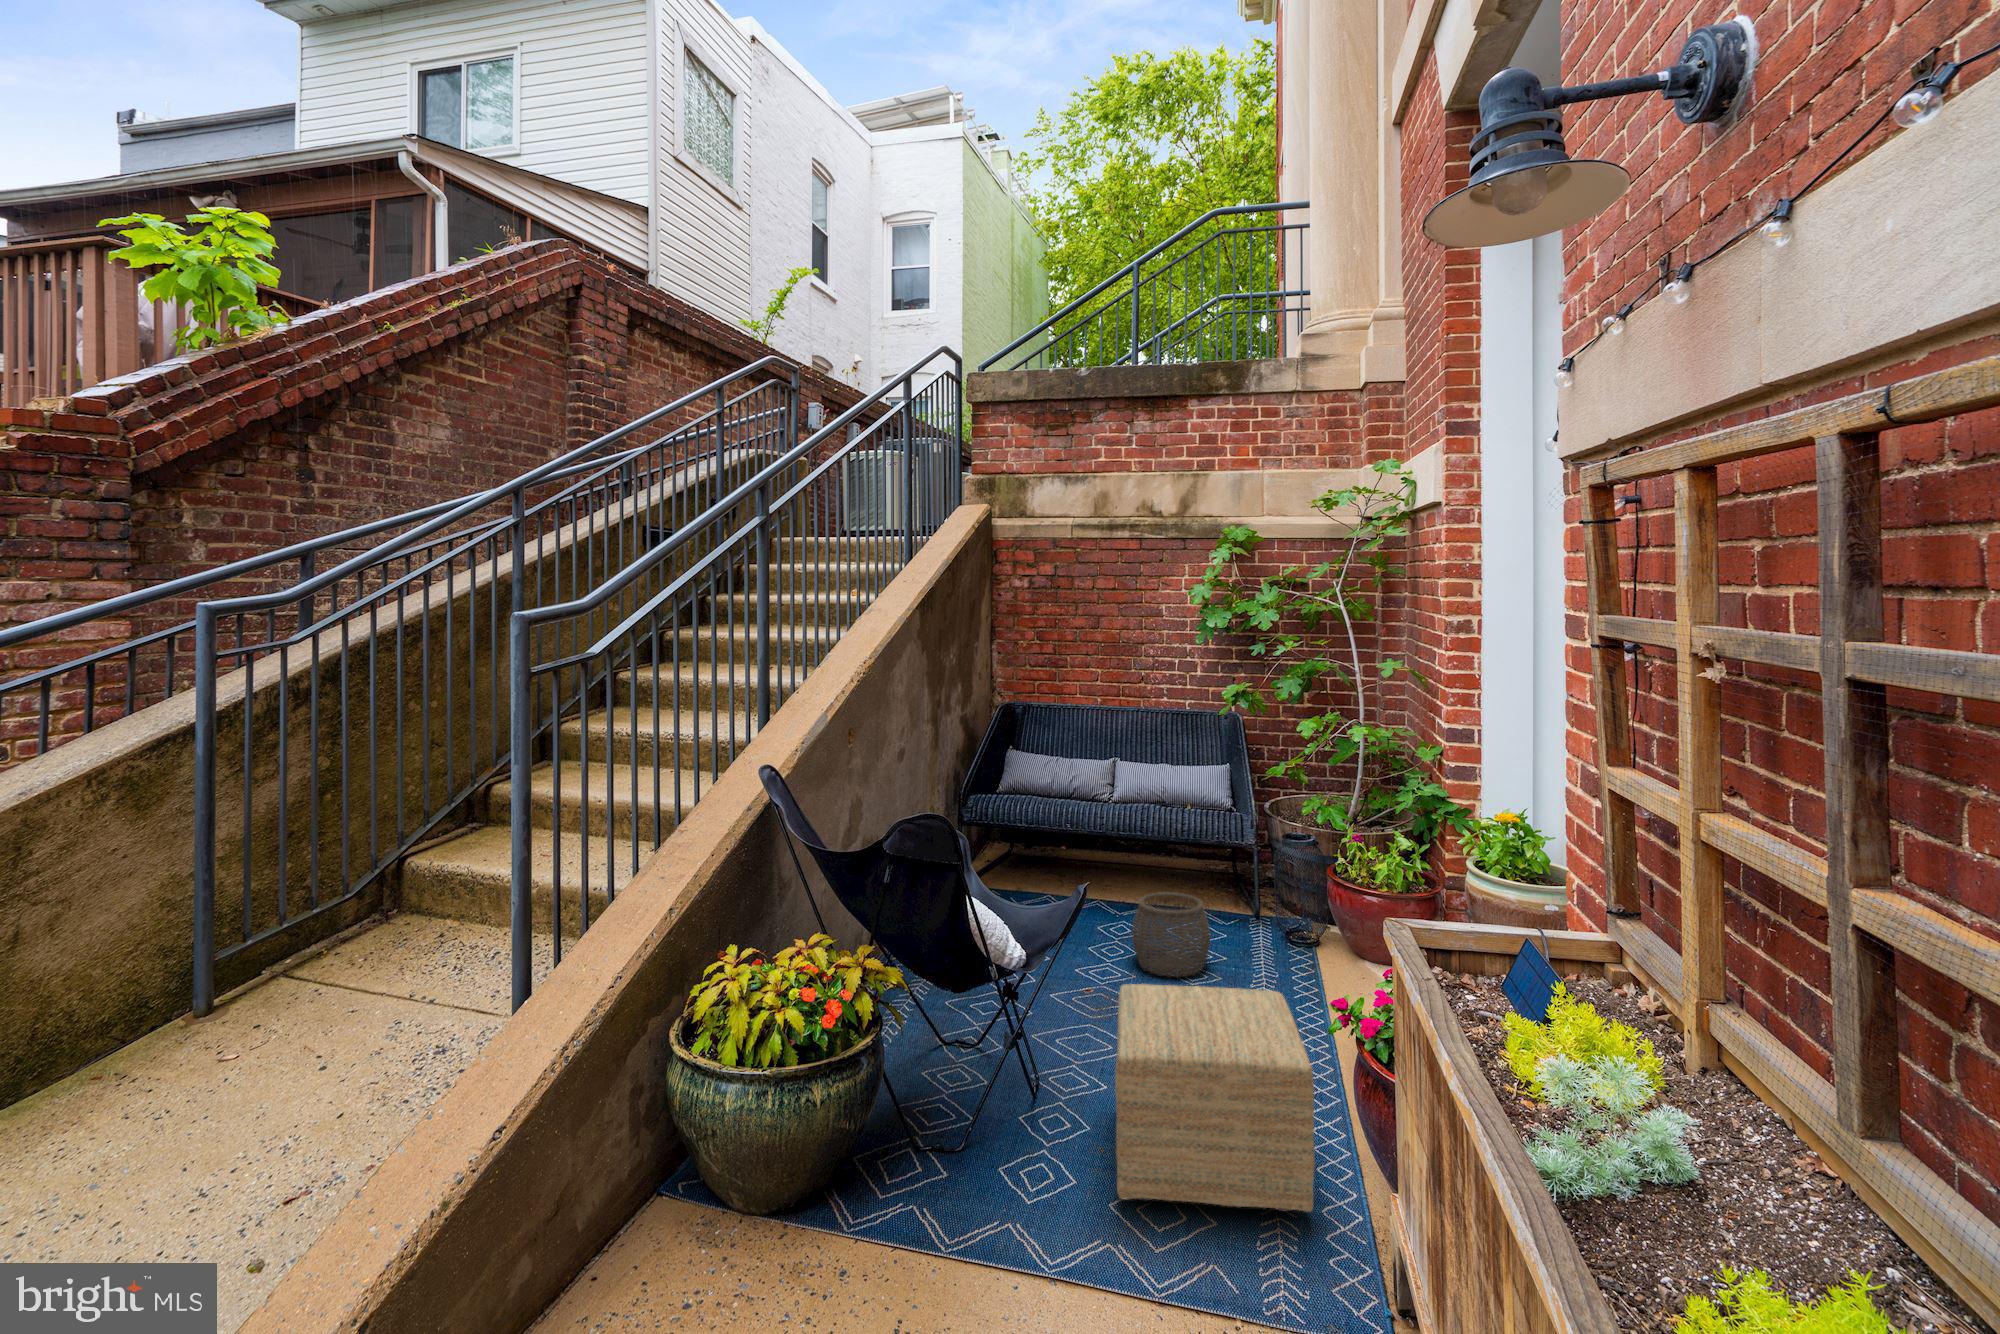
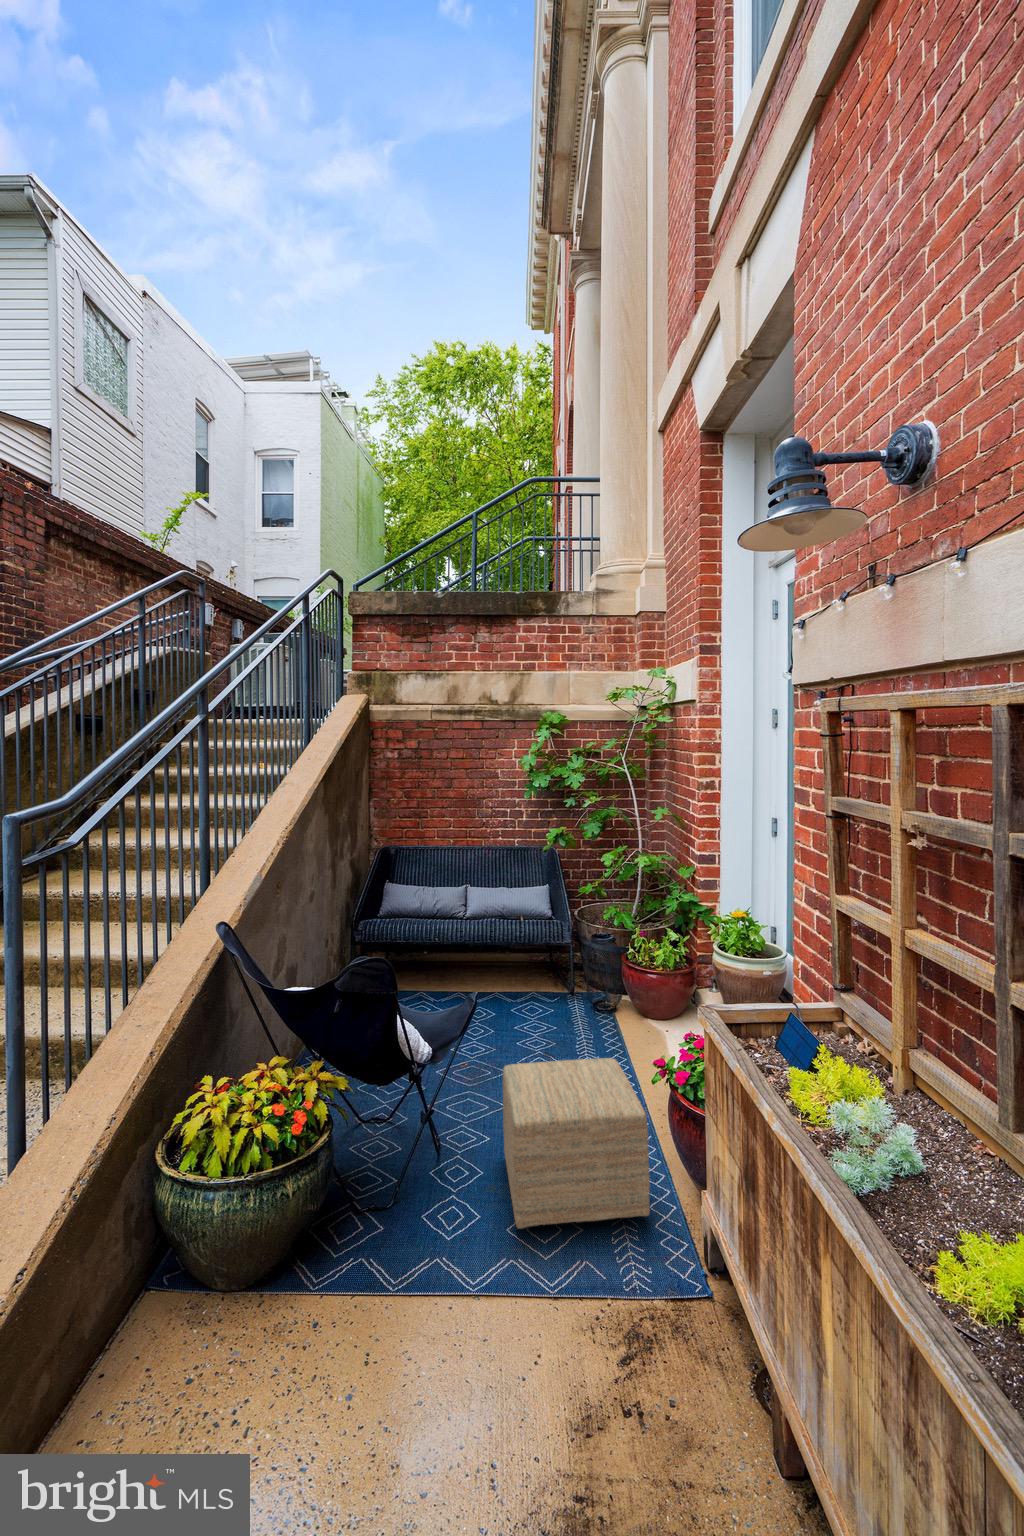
woven basket: present [1132,892,1211,978] -> none [493,984,551,1049]

